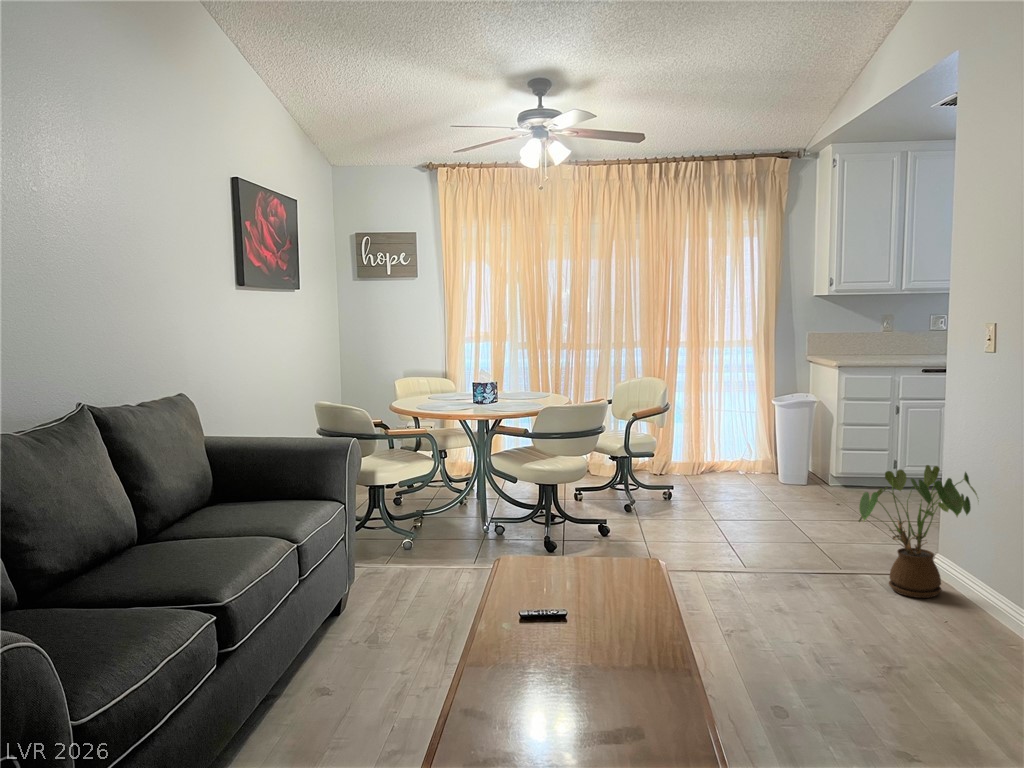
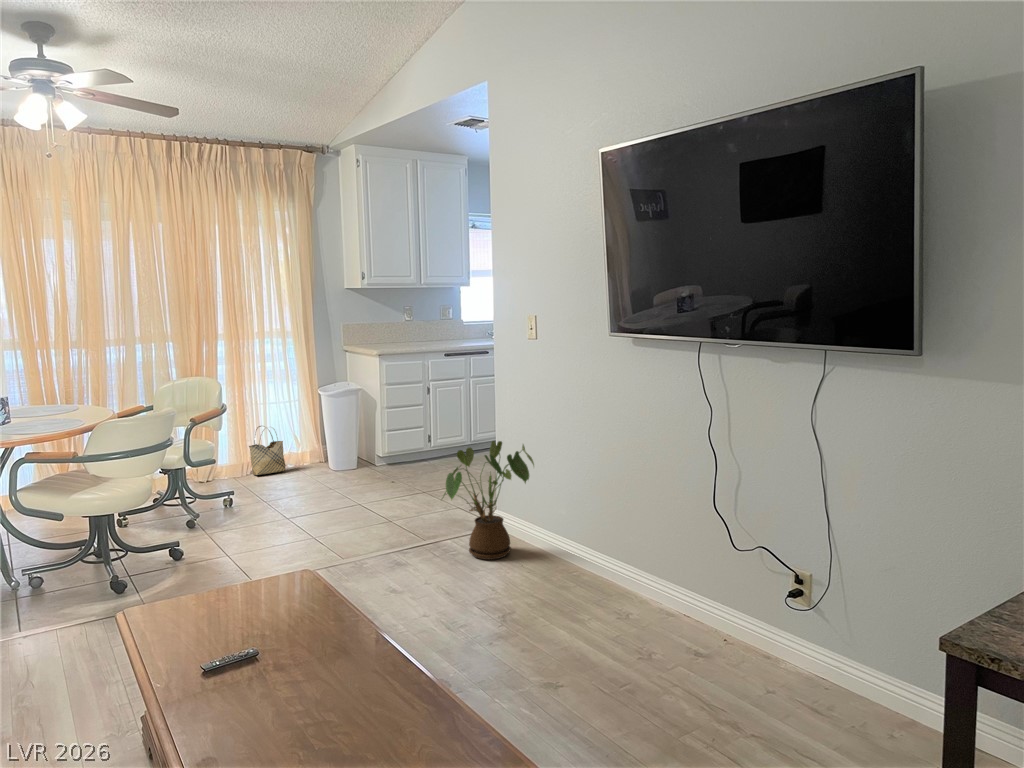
woven basket: none [700,430,734,477] -> present [249,426,285,475]

